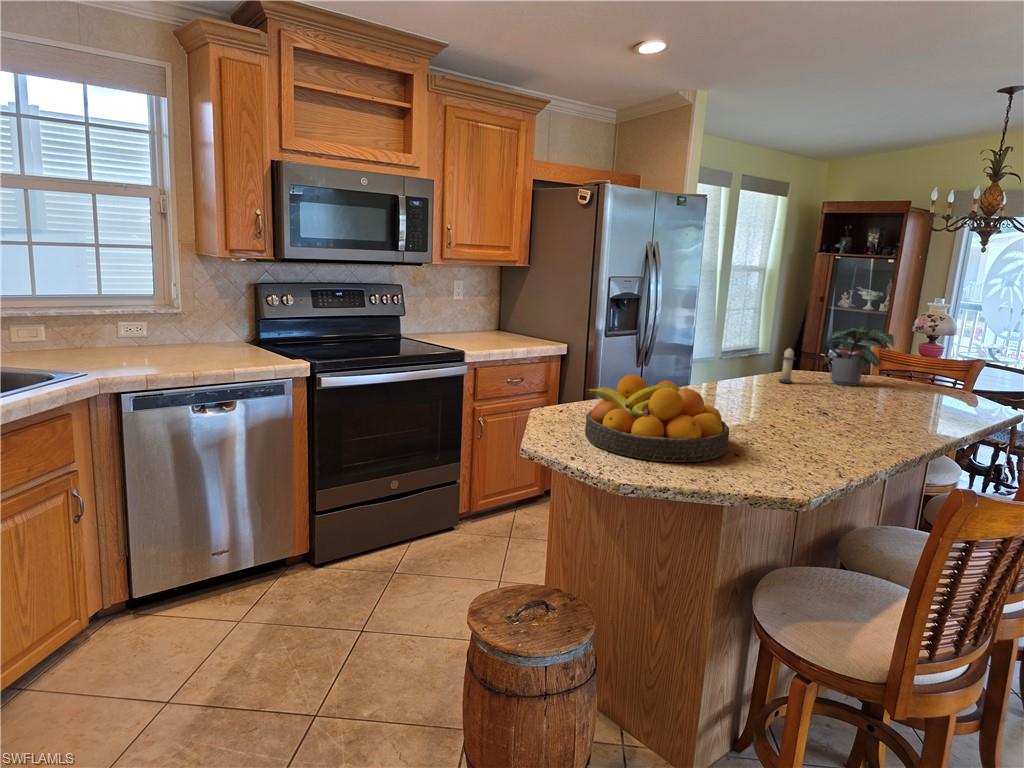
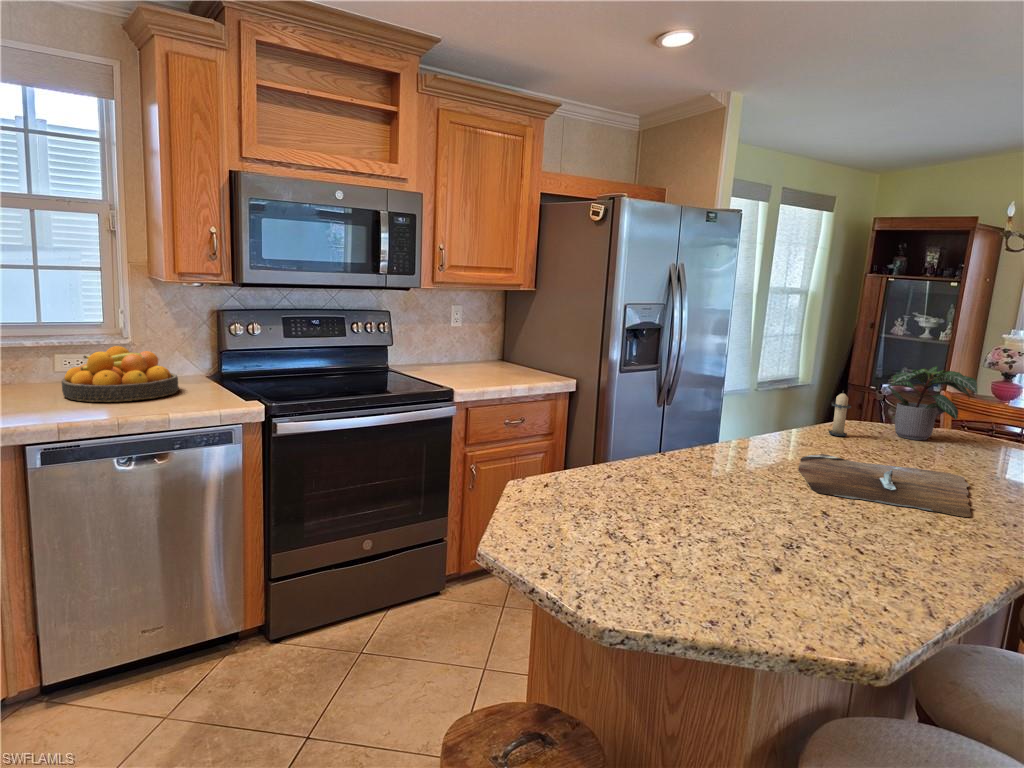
fruit bowl: present [585,375,729,462] -> present [62,346,179,402]
cutting board: none [753,394,881,430] -> present [799,454,971,517]

